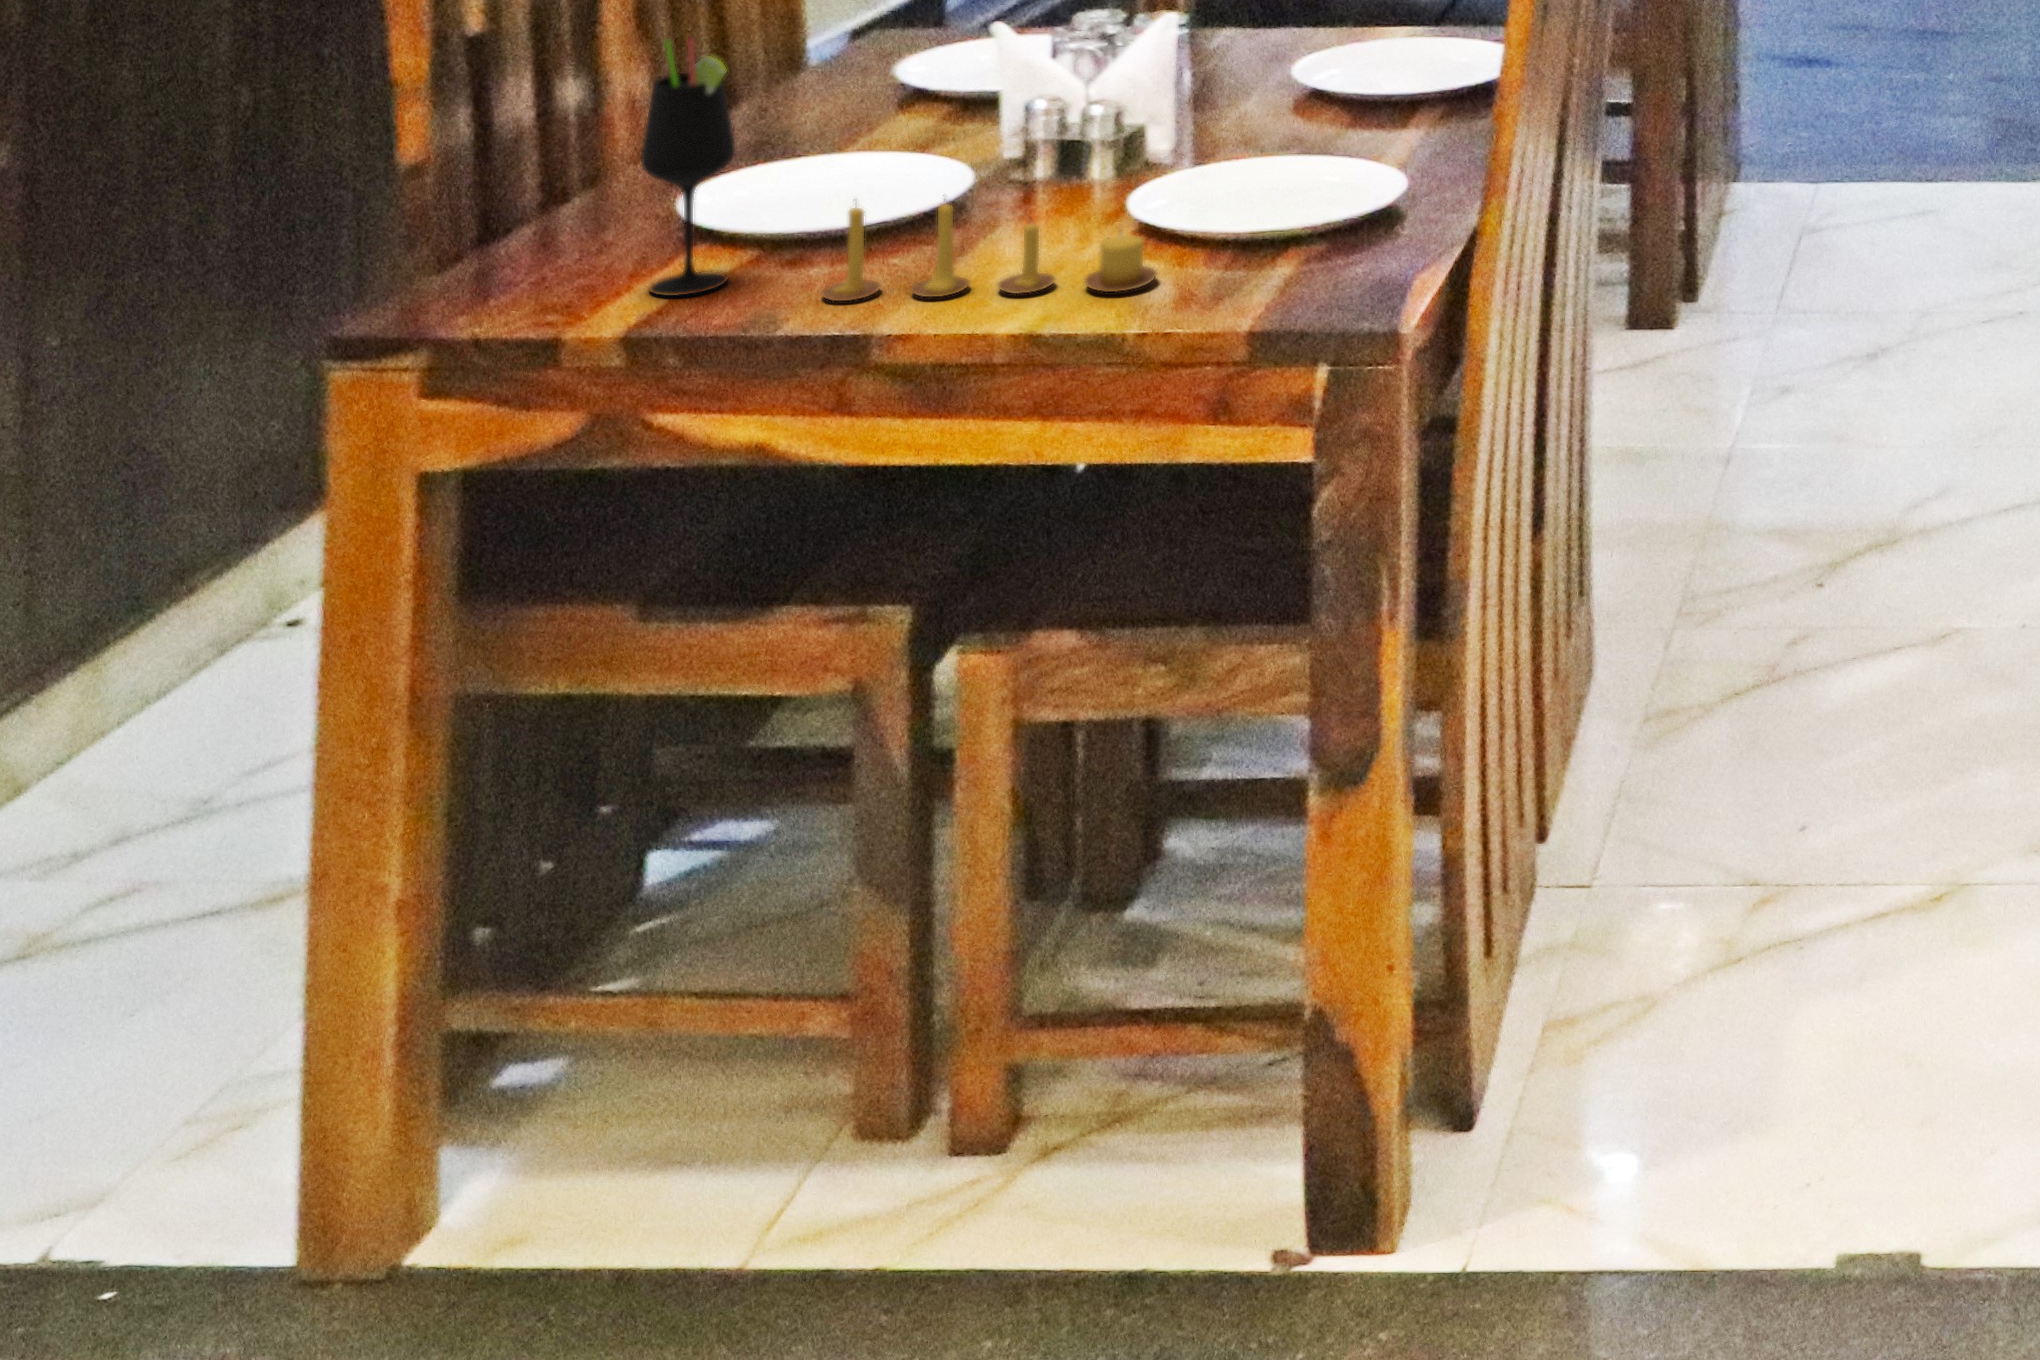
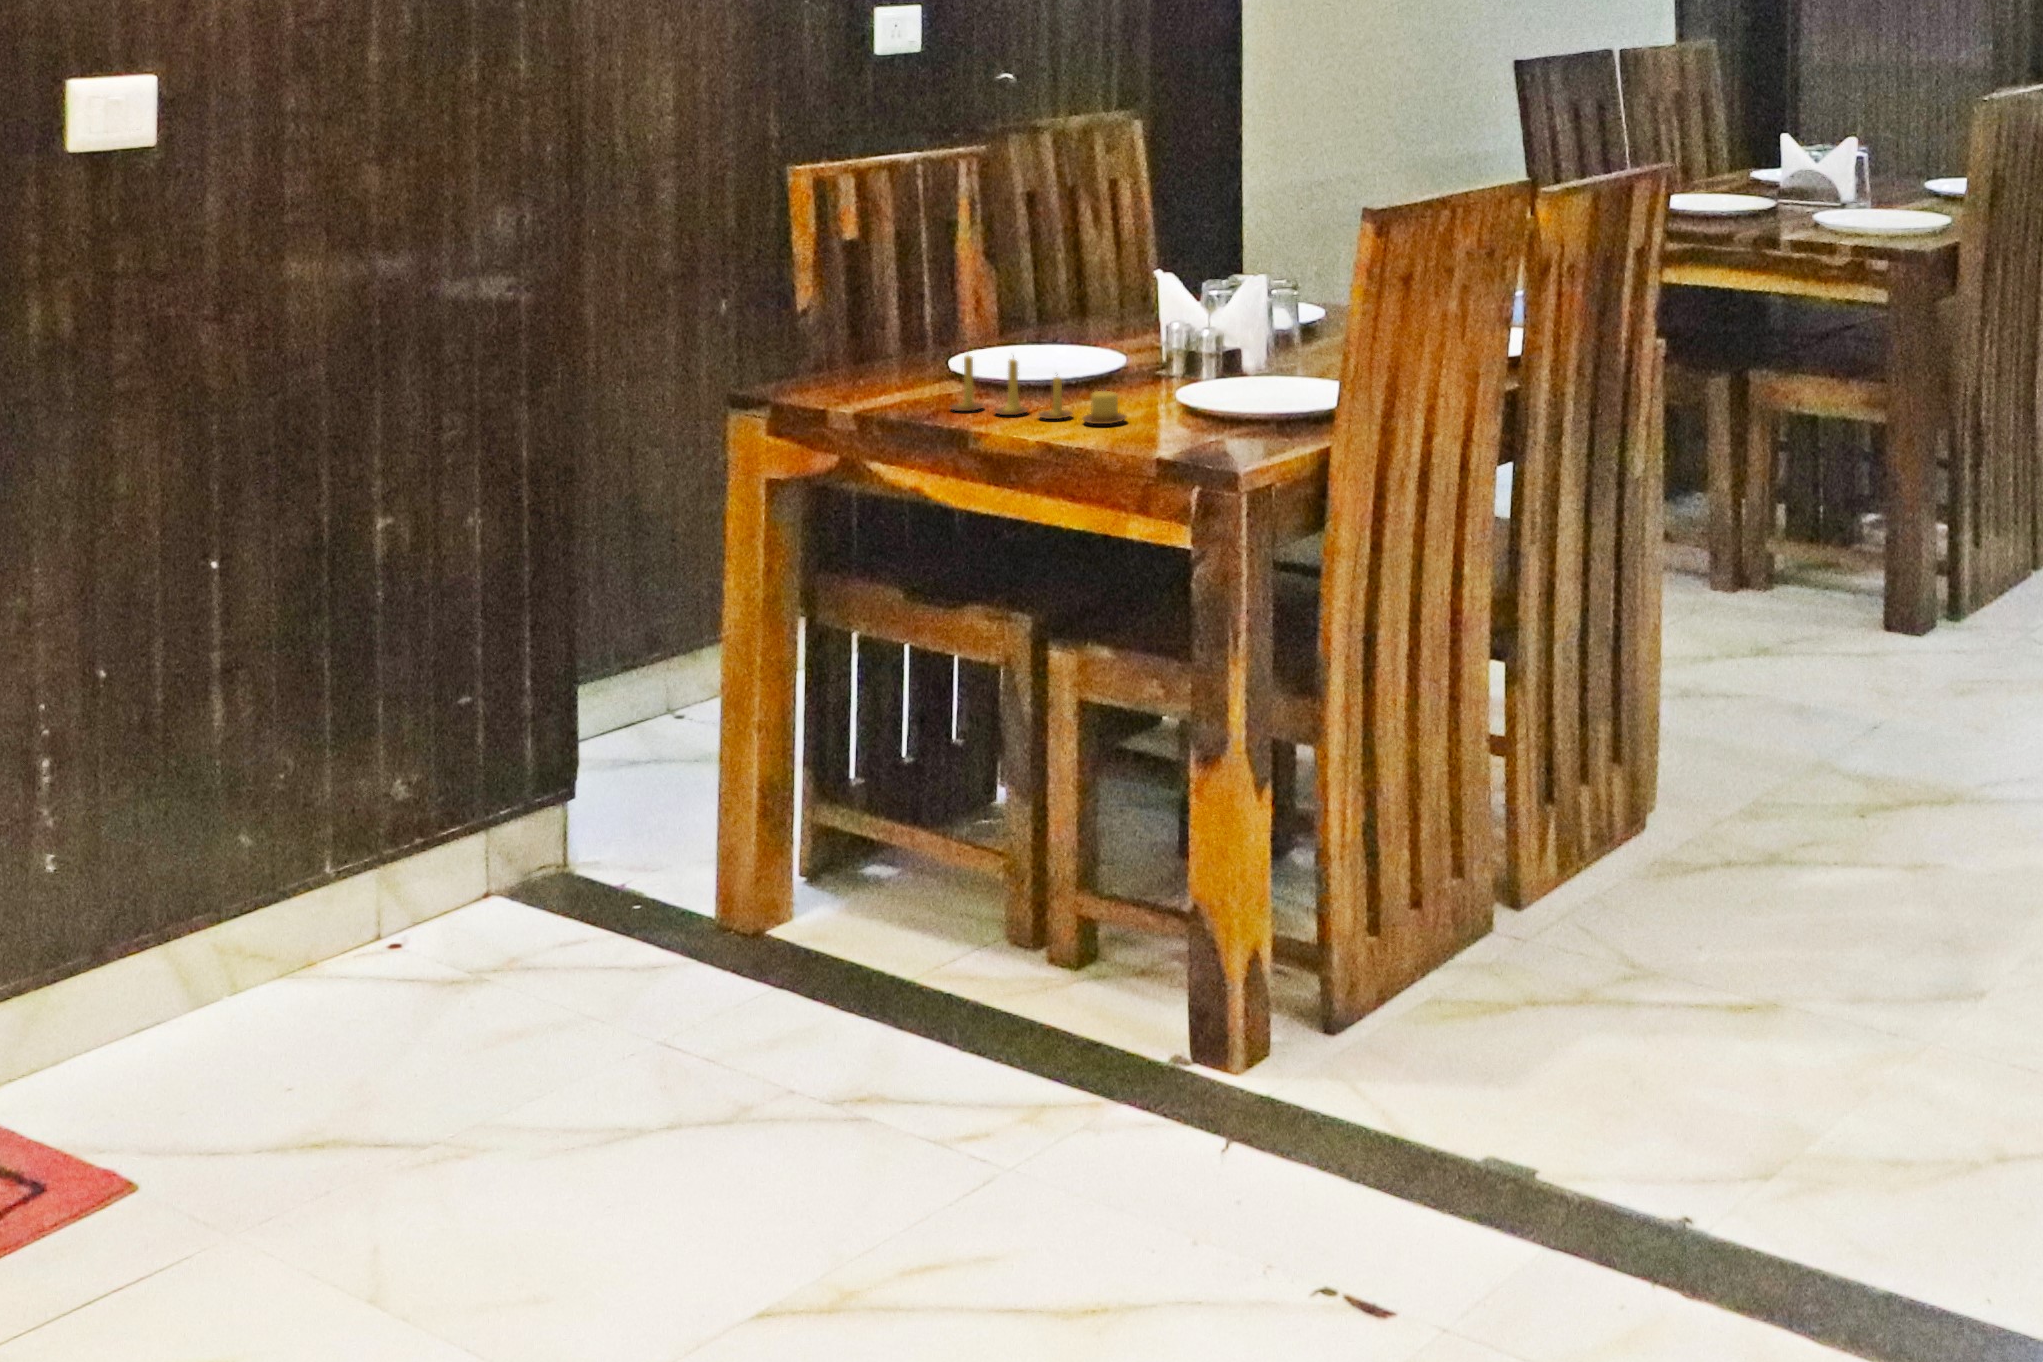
wine glass: present [641,39,735,296] -> none [870,242,922,399]

